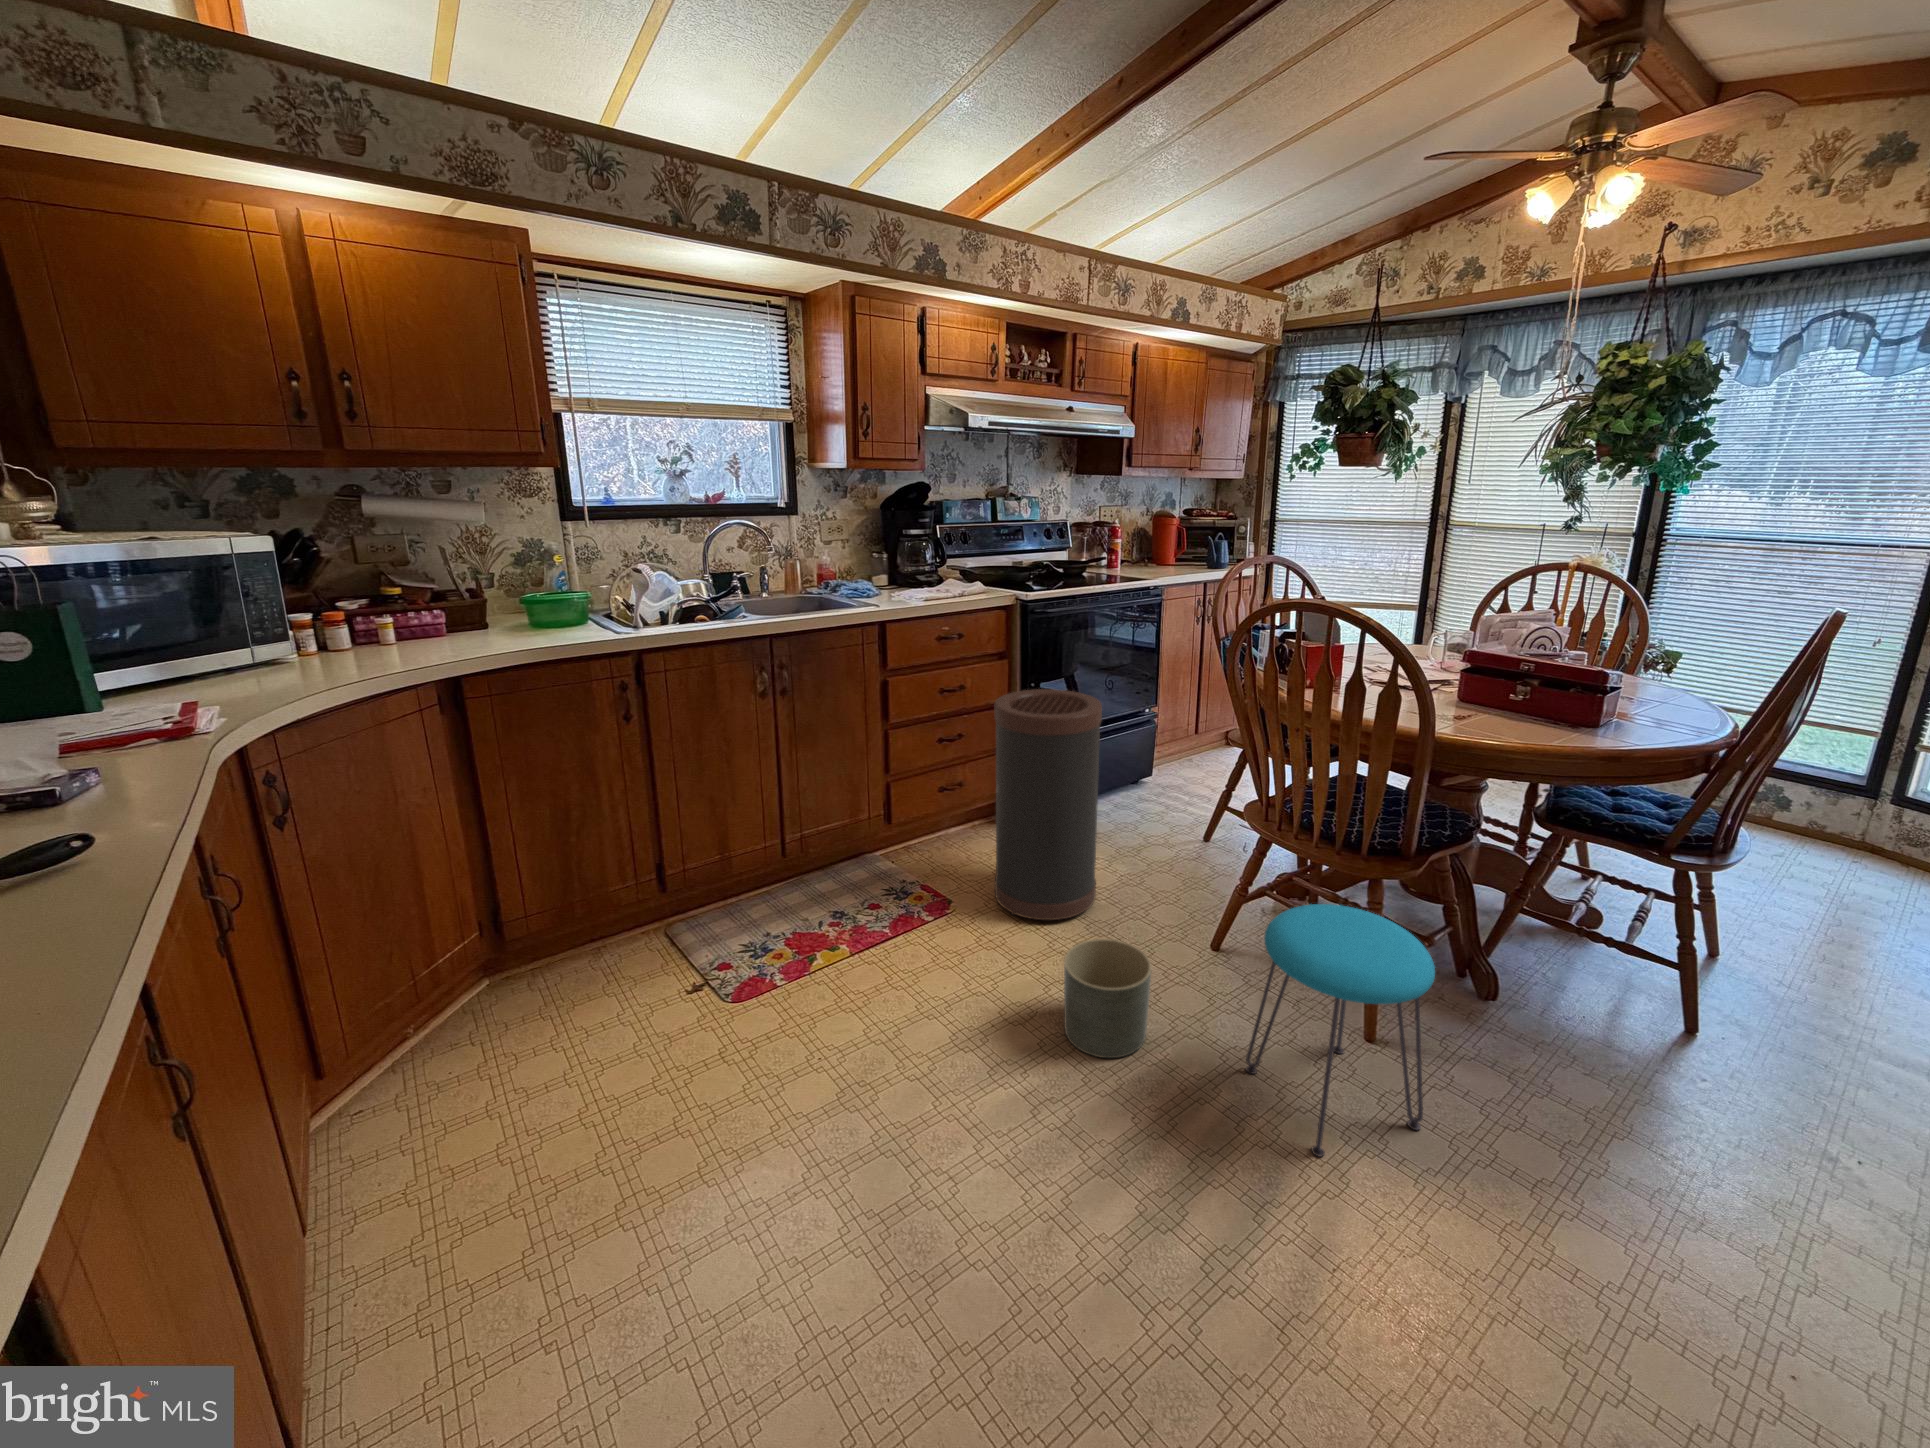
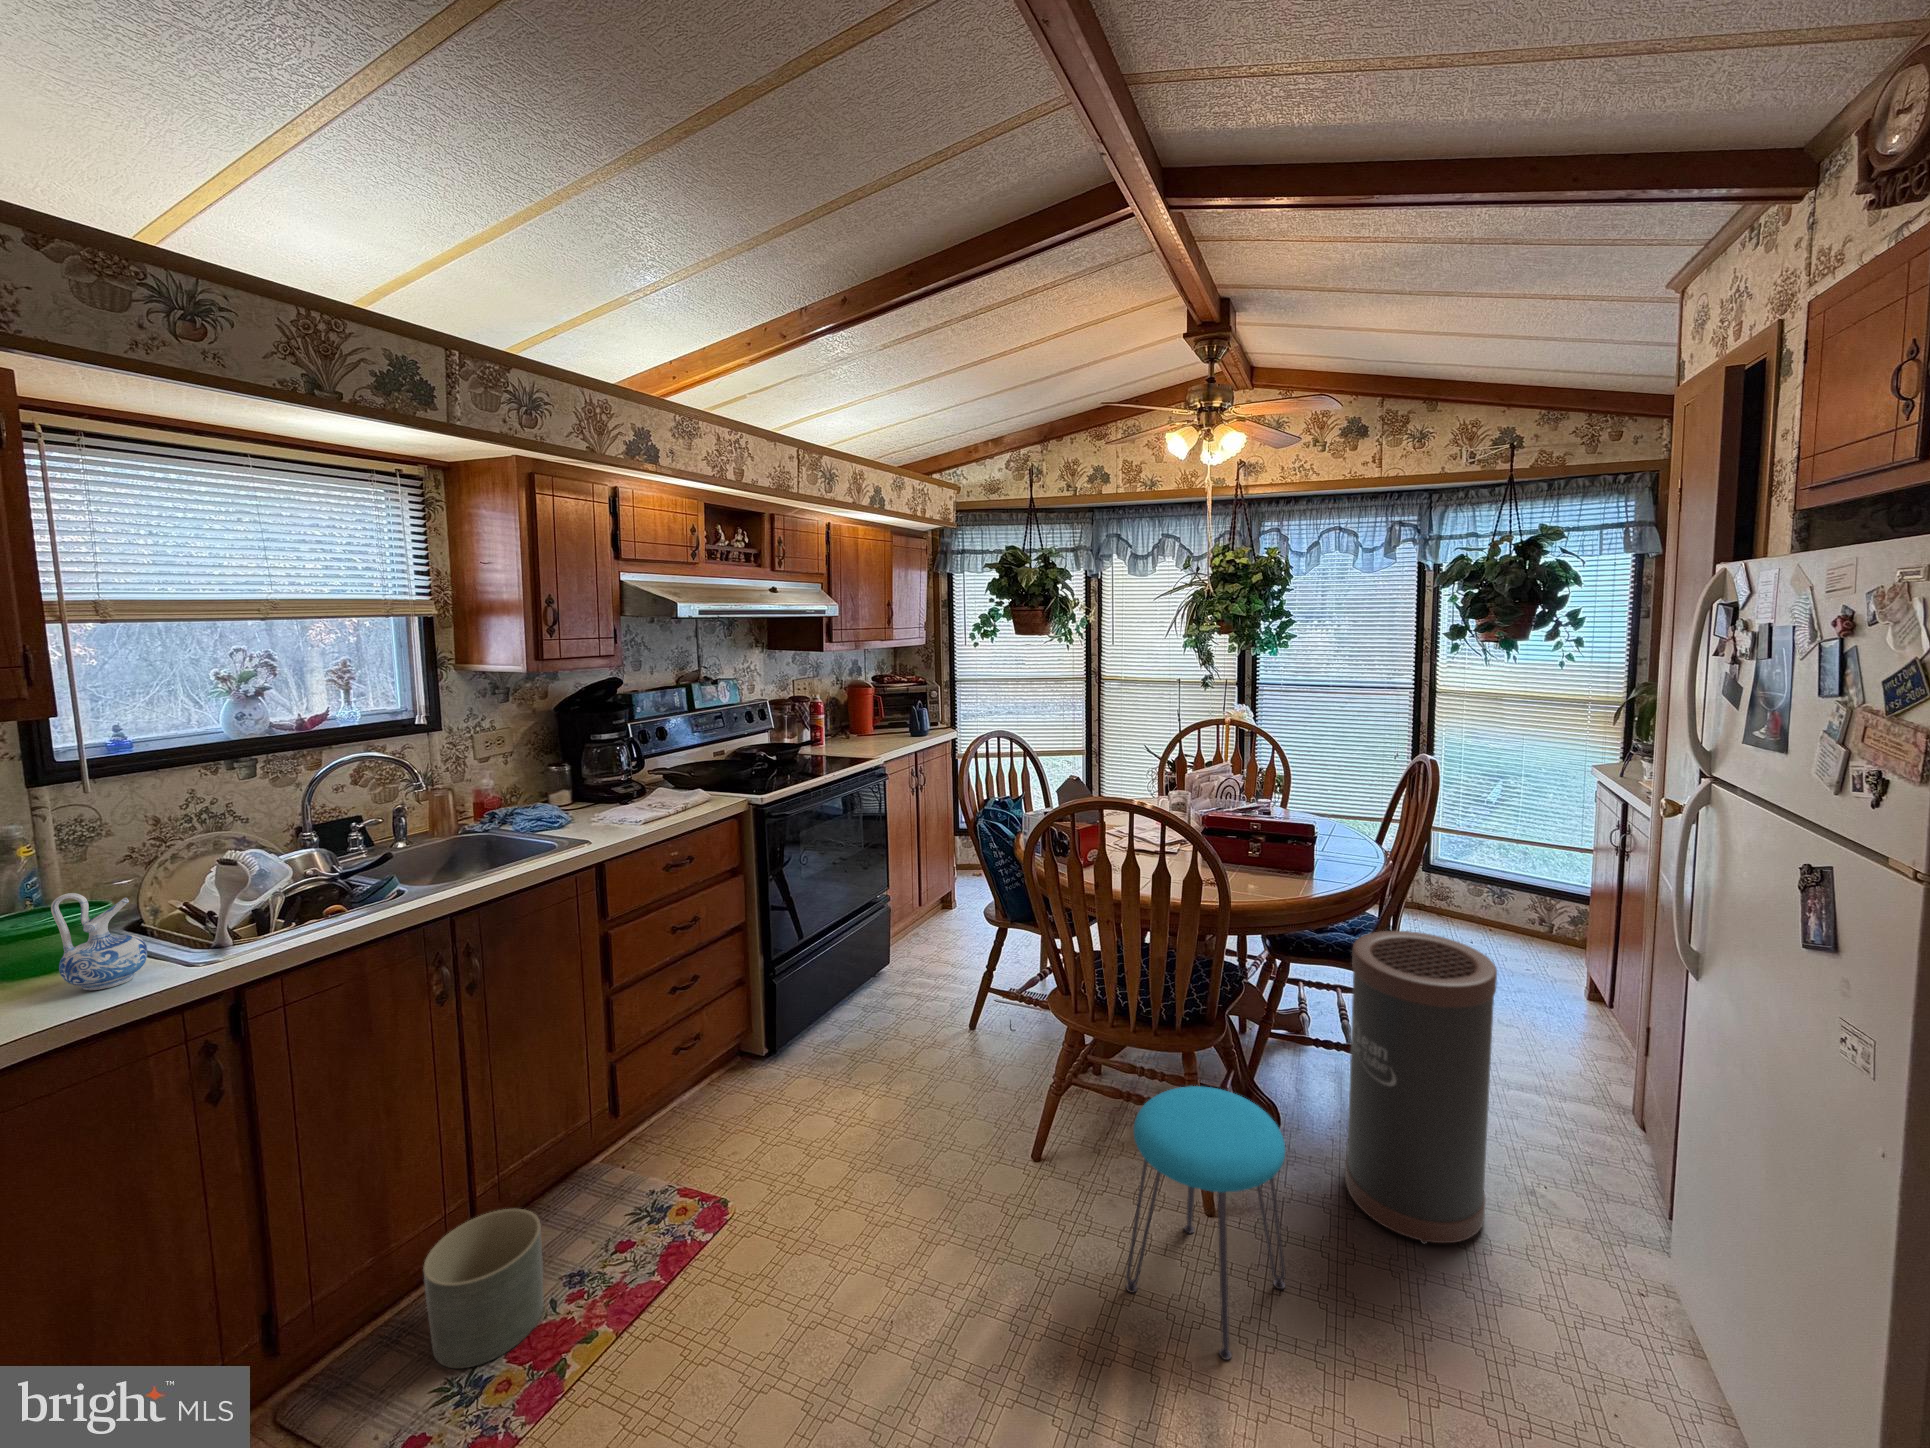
ceramic pitcher: none [544,573,592,636] -> present [51,893,147,990]
trash can: present [995,689,1102,920] -> present [1345,931,1497,1244]
planter: present [1064,939,1151,1058] -> present [423,1209,544,1369]

